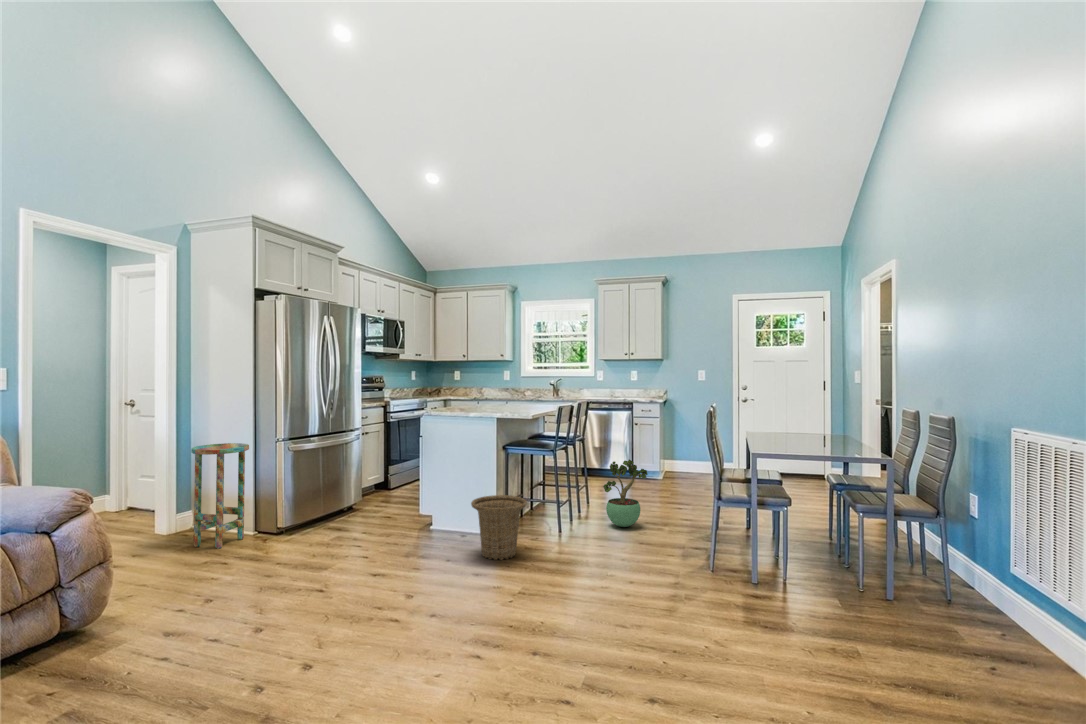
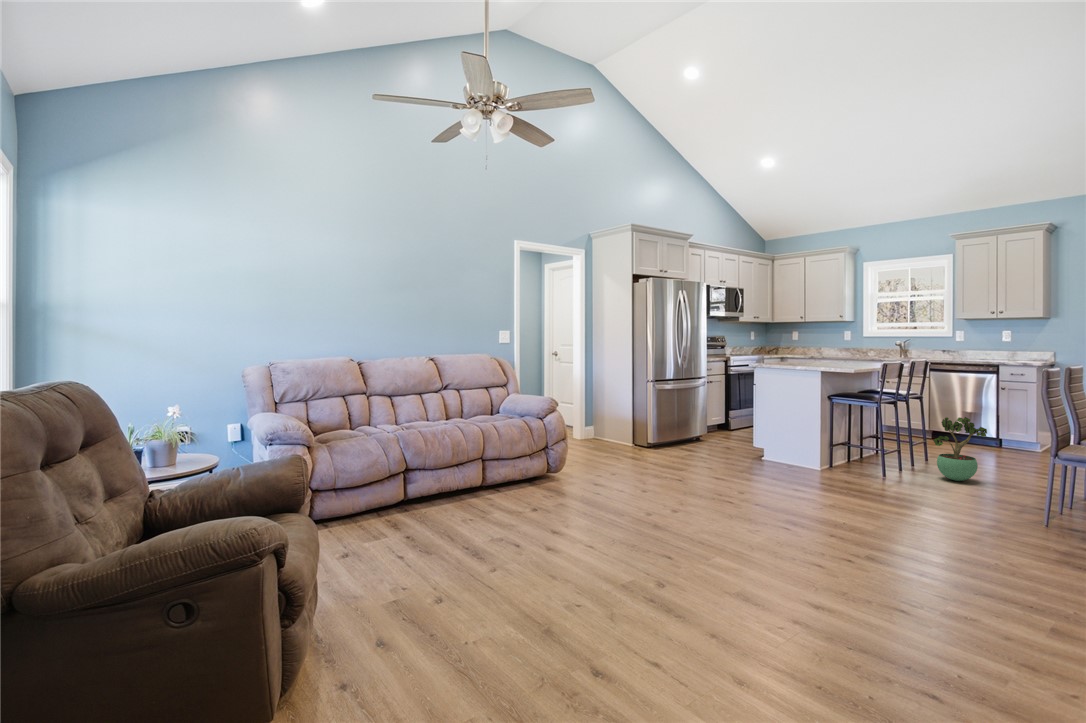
side table: present [191,443,249,549] -> none [597,382,630,450]
basket: present [471,495,527,560] -> none [794,434,845,485]

